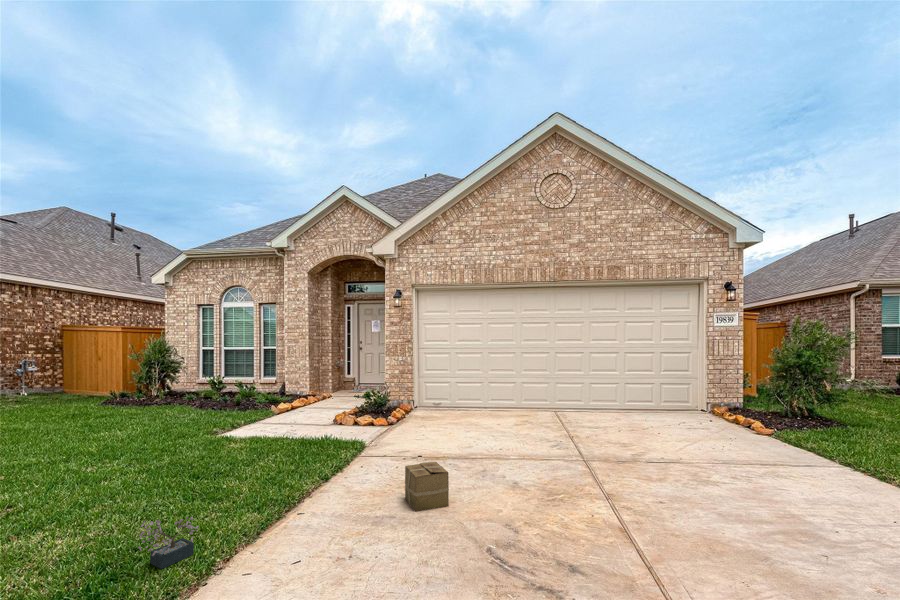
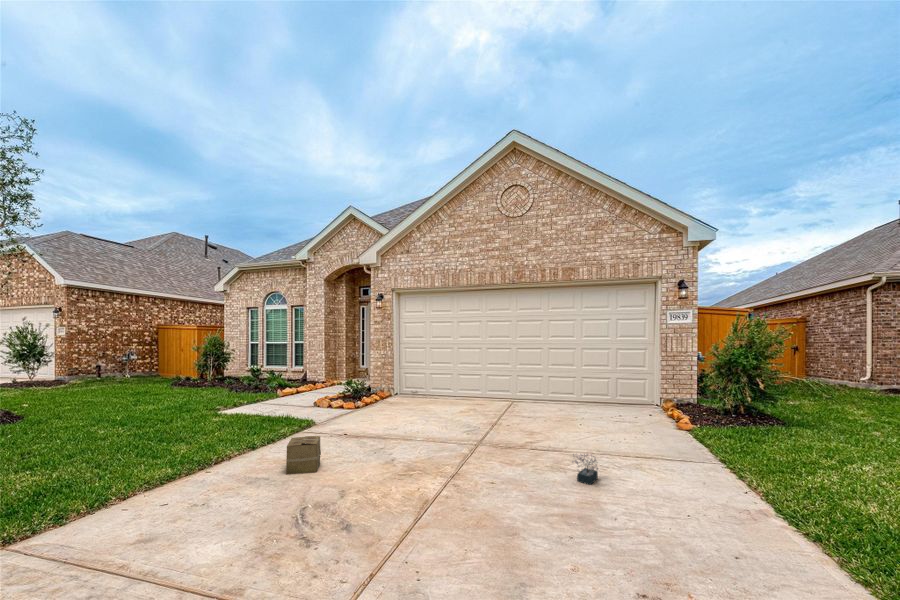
decorative plant: present [138,517,198,569] -> present [572,454,598,485]

